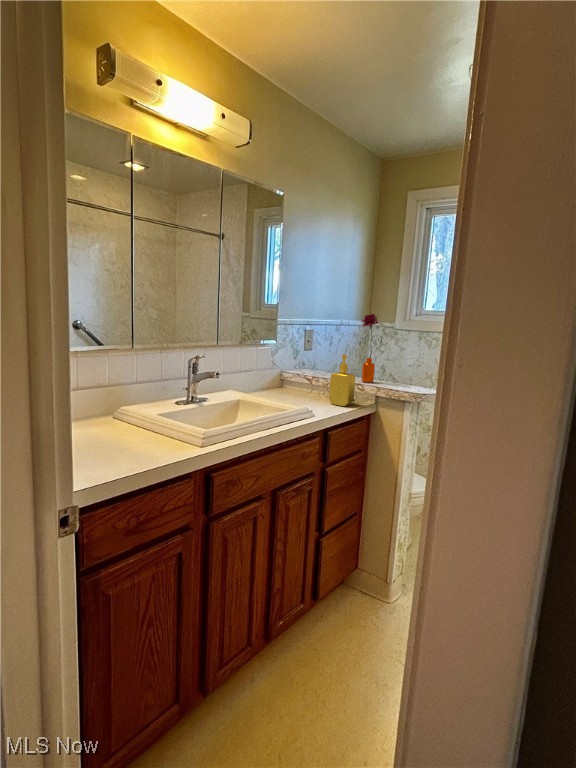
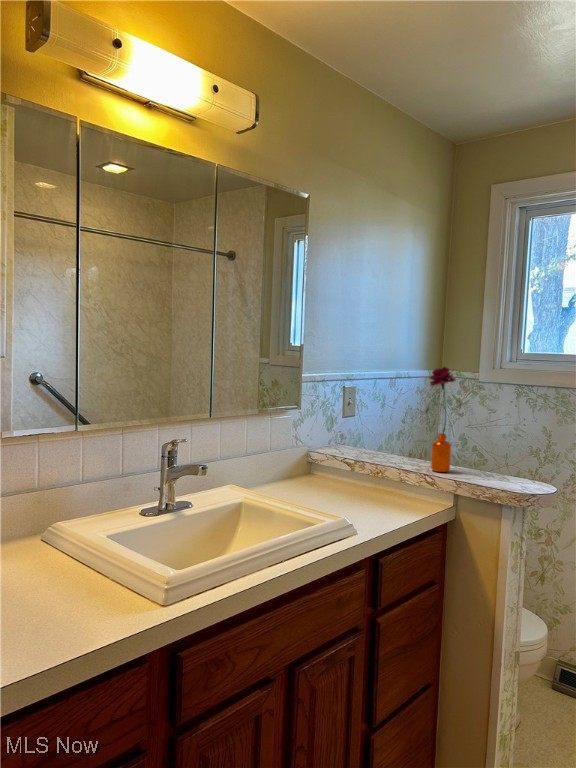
soap dispenser: present [329,355,355,406] -> none [381,431,421,512]

